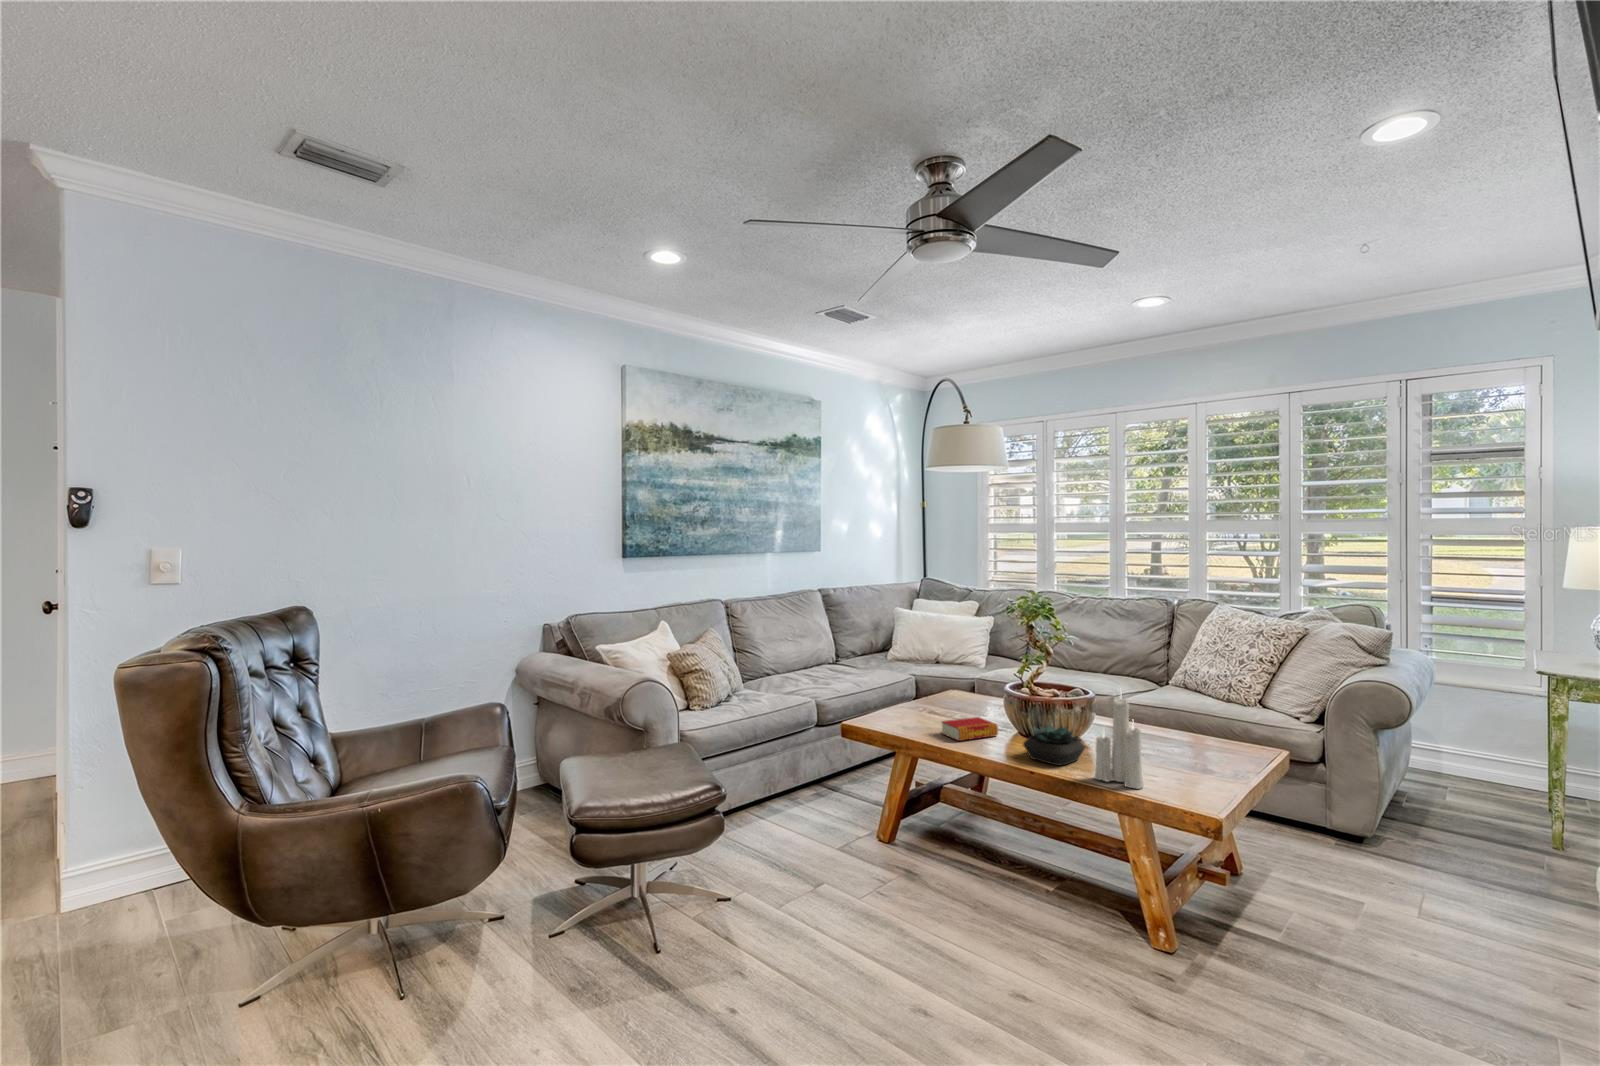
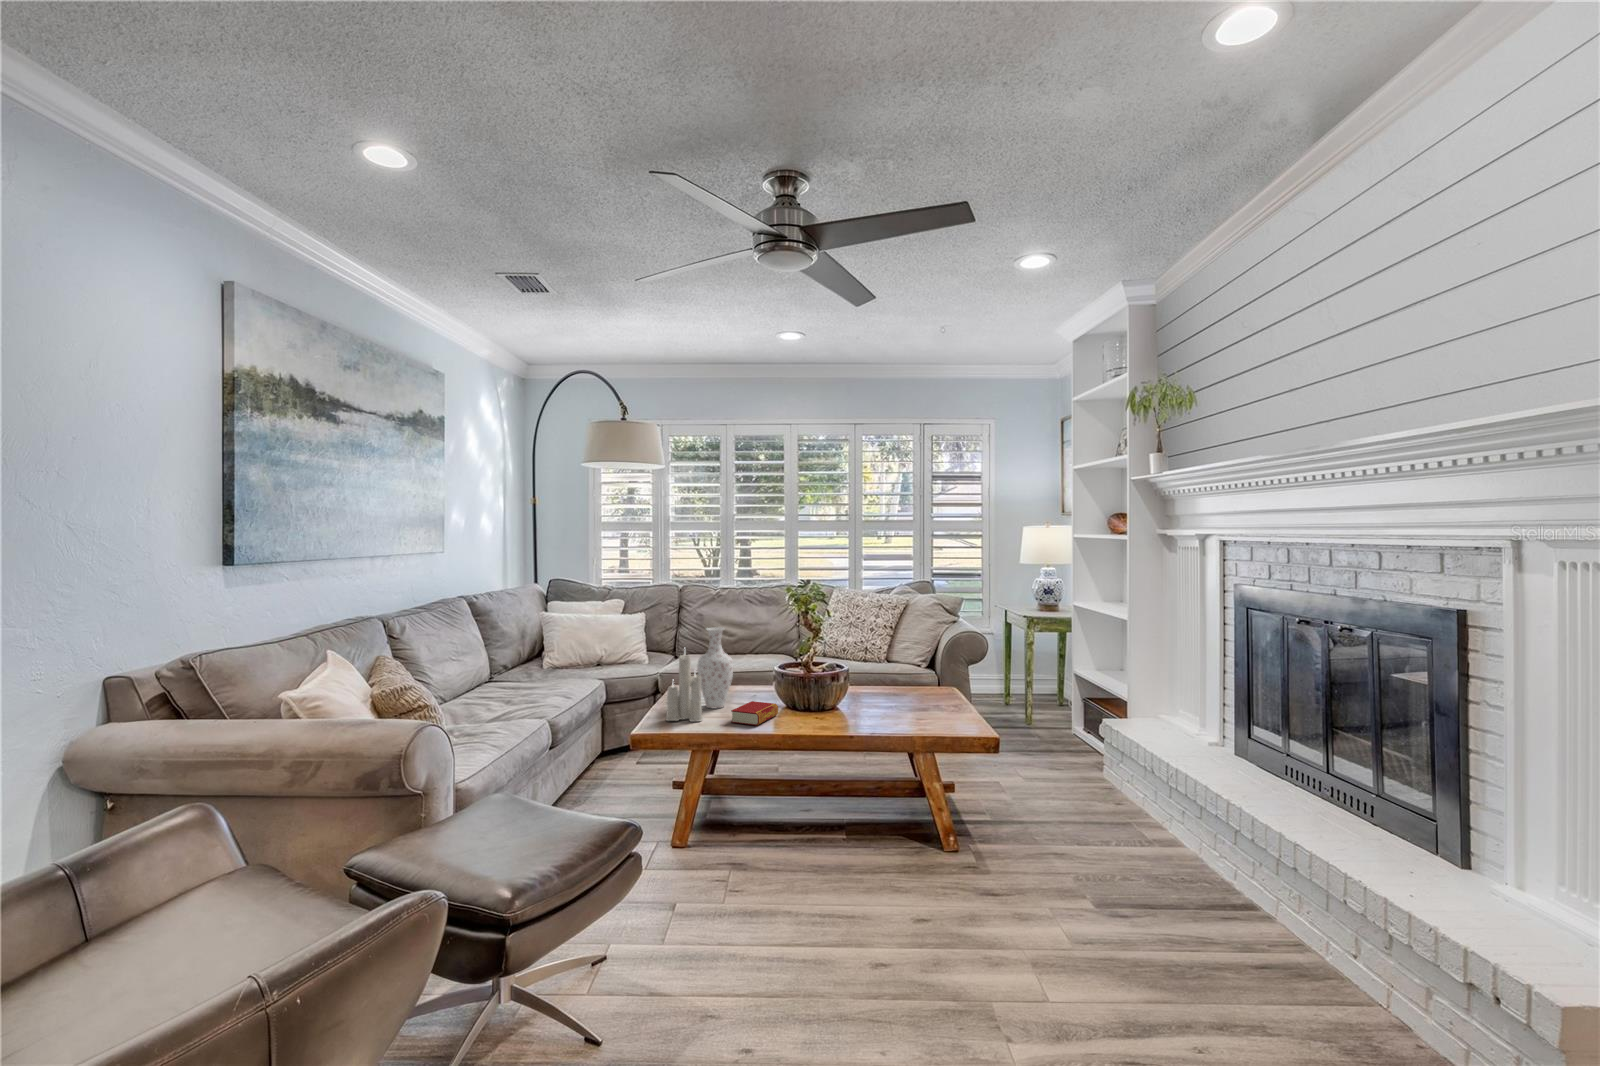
vase: none [937,636,974,719] -> present [697,627,733,708]
candle: present [1094,697,1144,789] -> present [666,654,702,722]
succulent plant: present [1023,725,1085,765] -> none [823,694,868,728]

